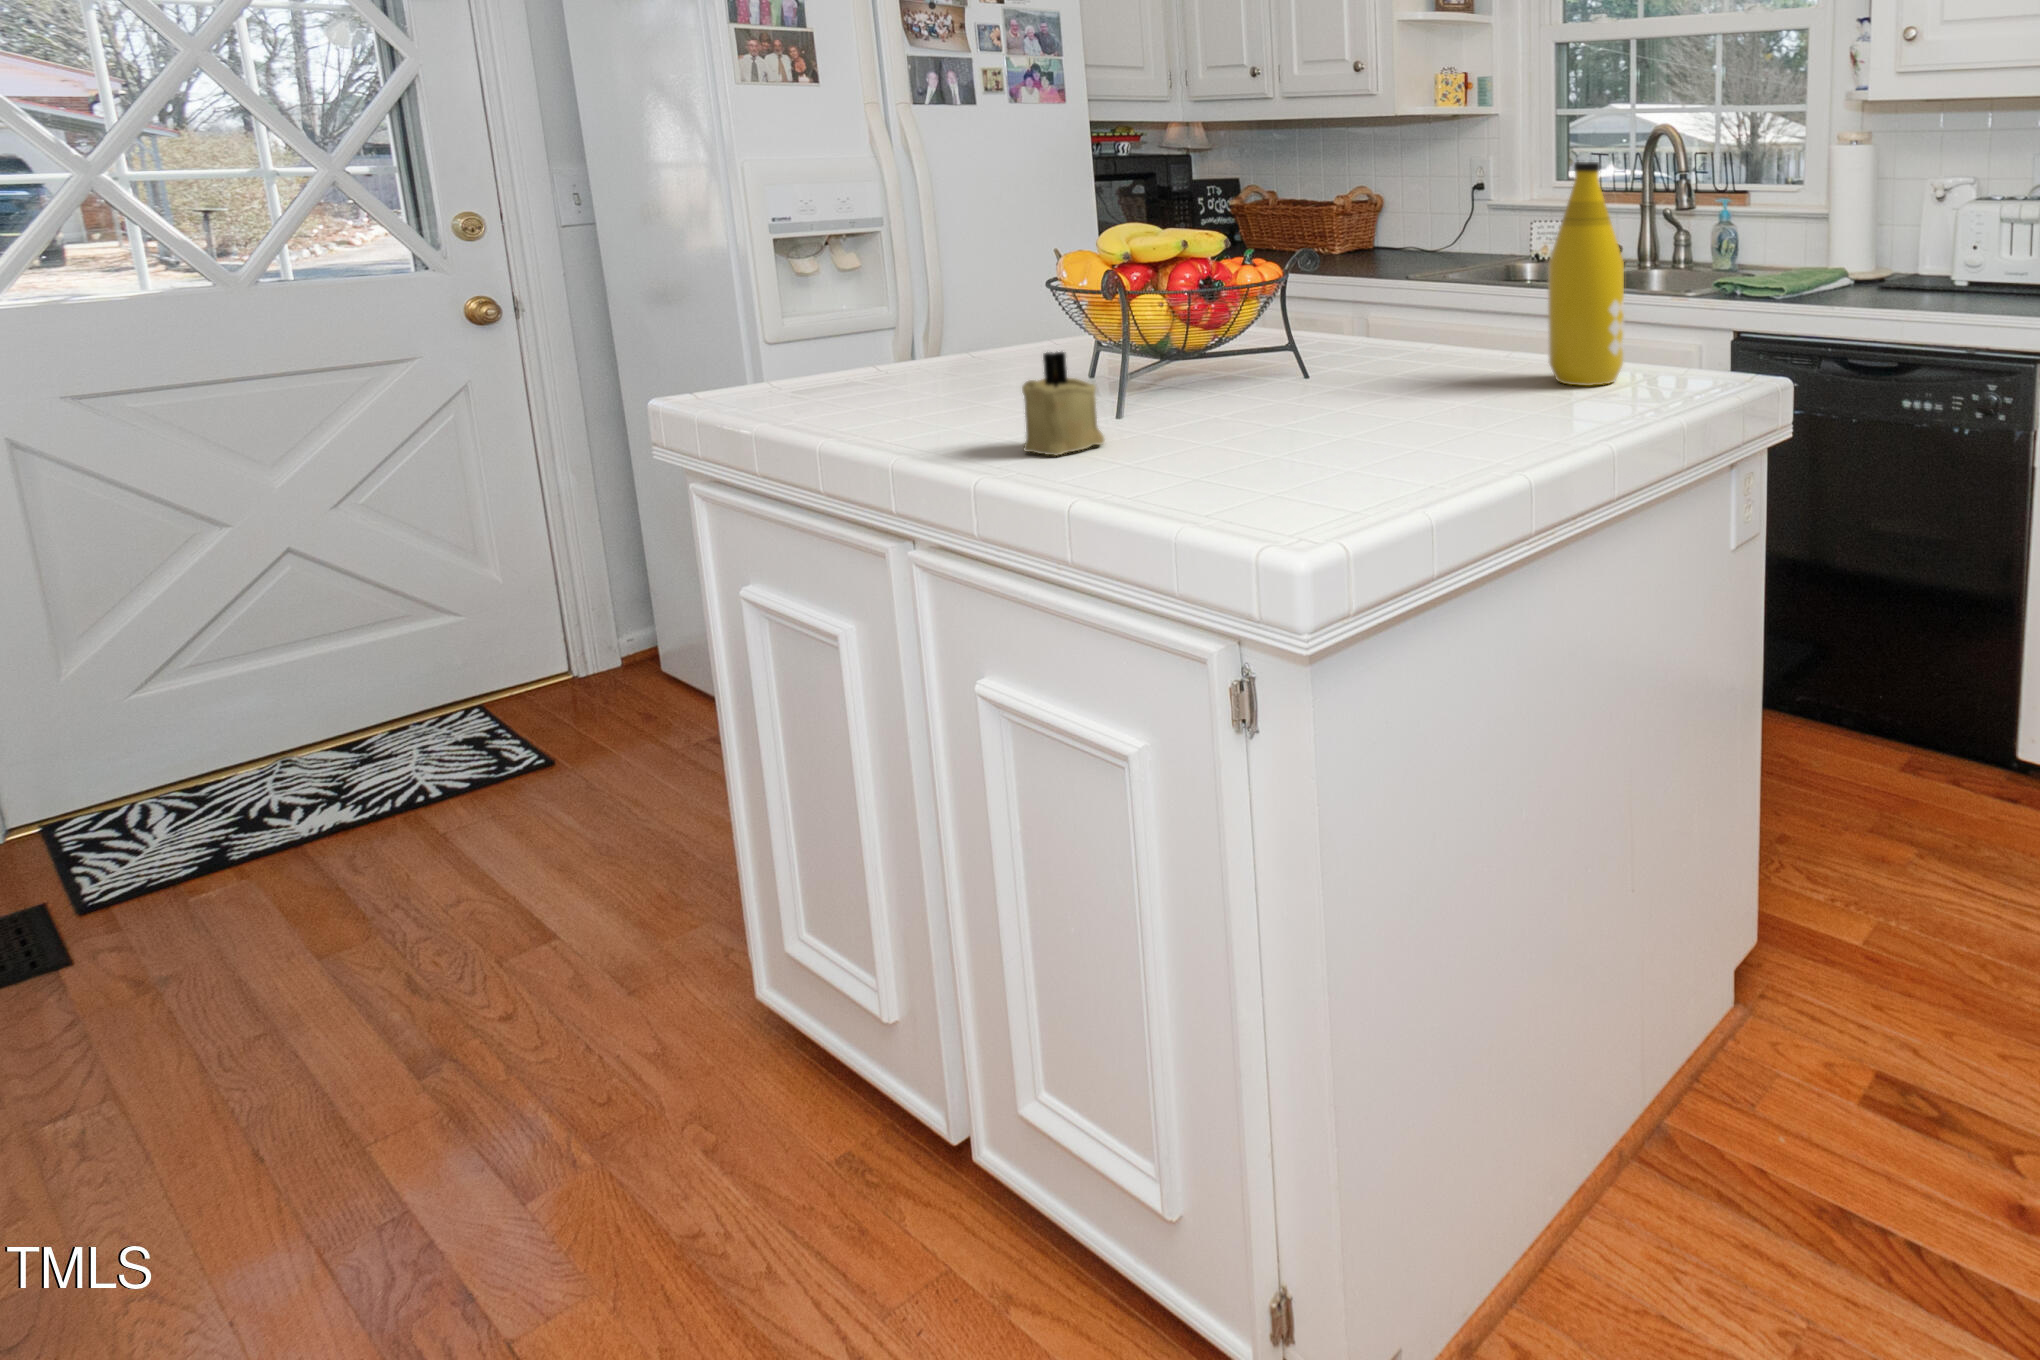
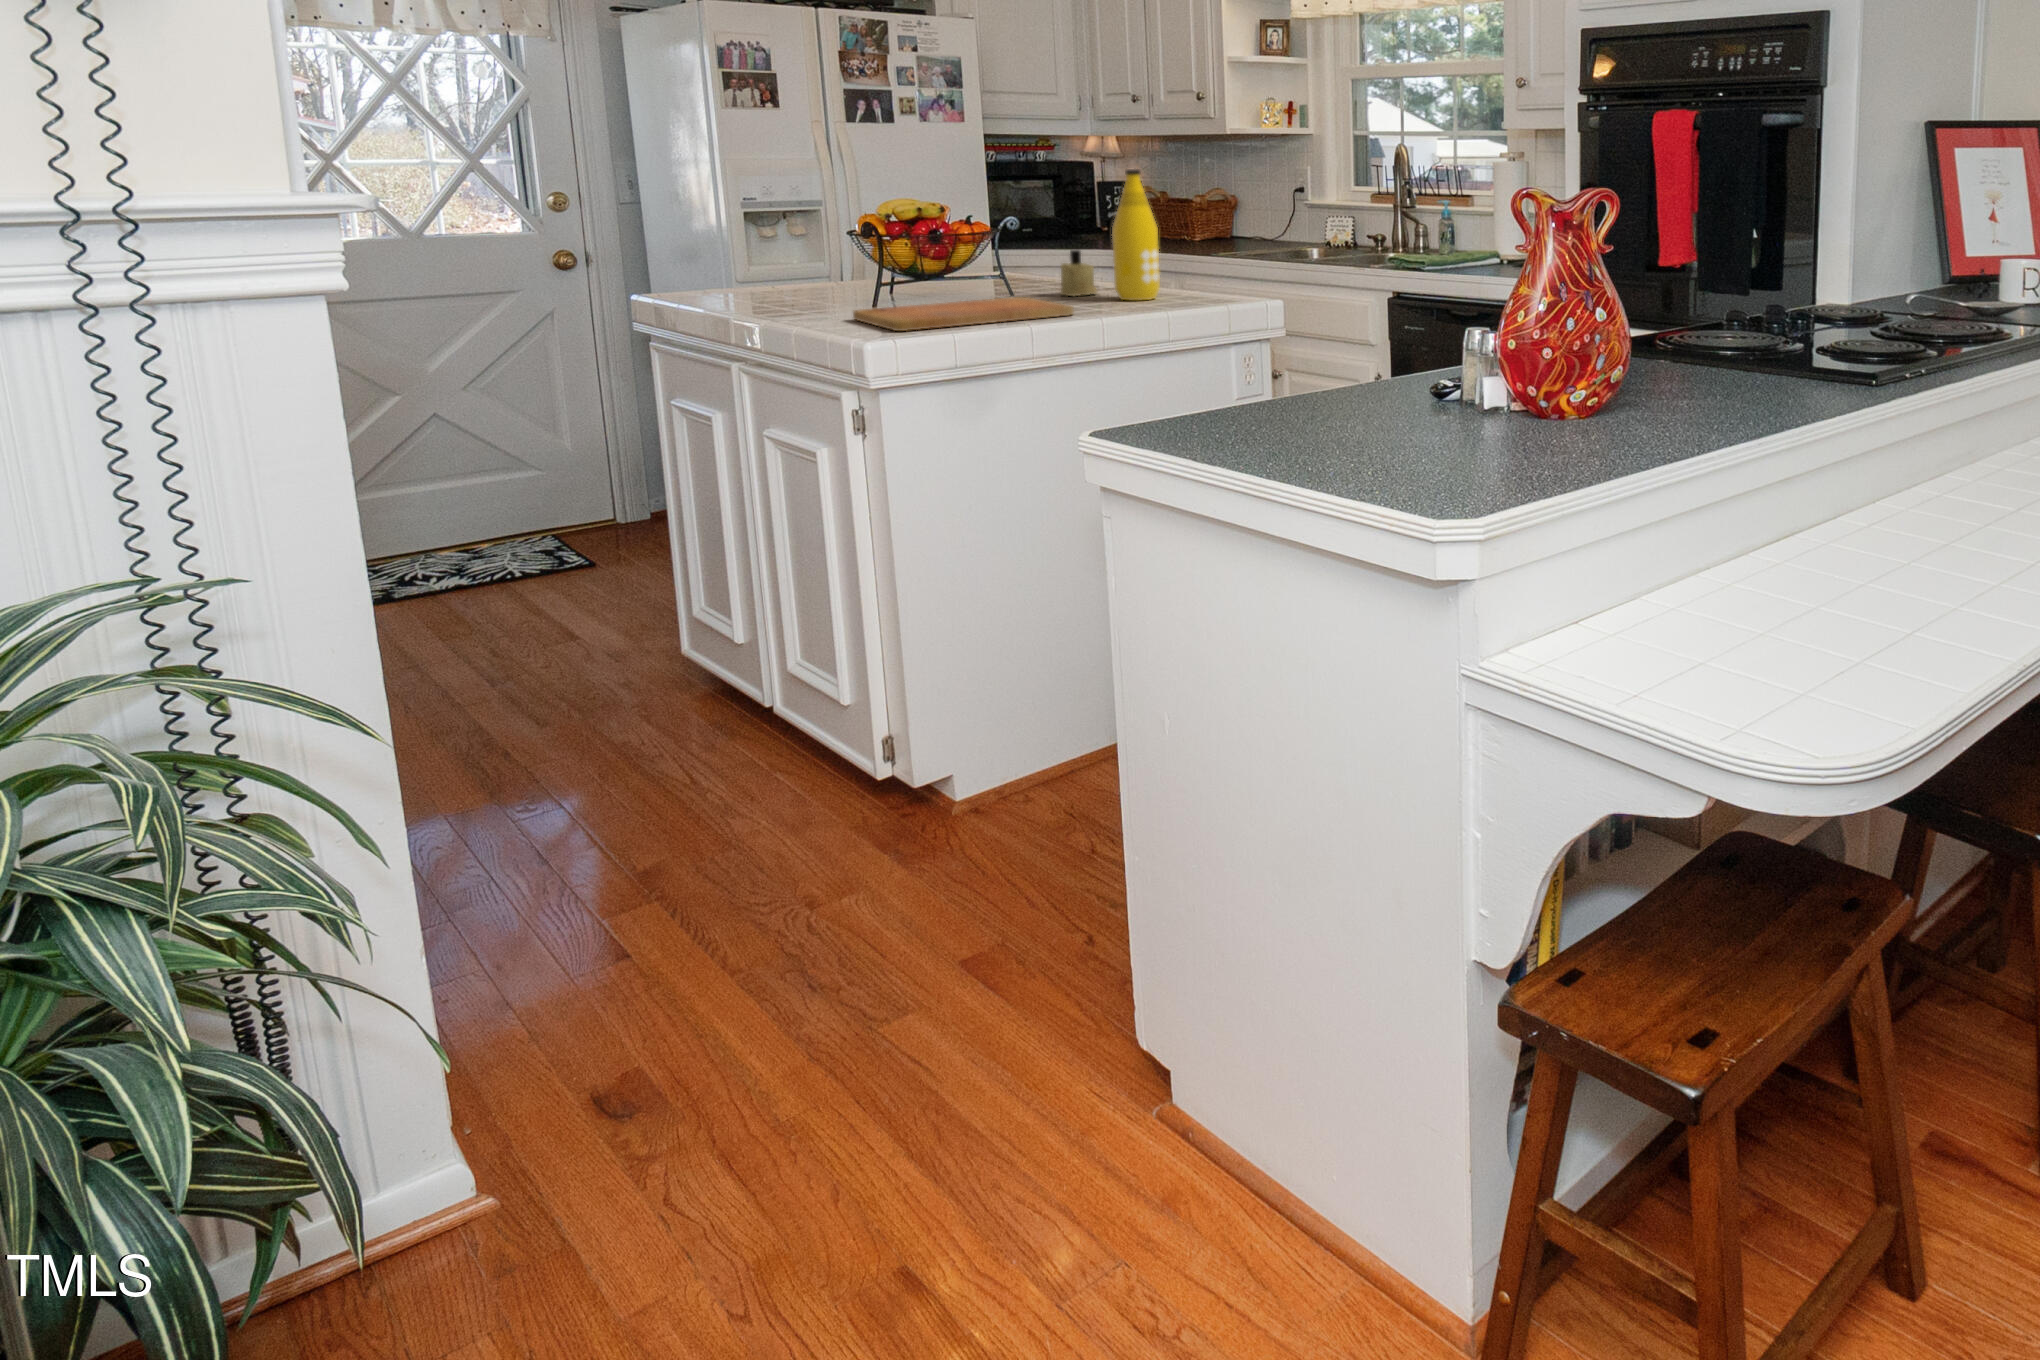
candle: present [1022,352,1104,455] -> present [1061,250,1097,296]
cutting board: none [1188,390,1579,501] -> present [853,297,1073,331]

